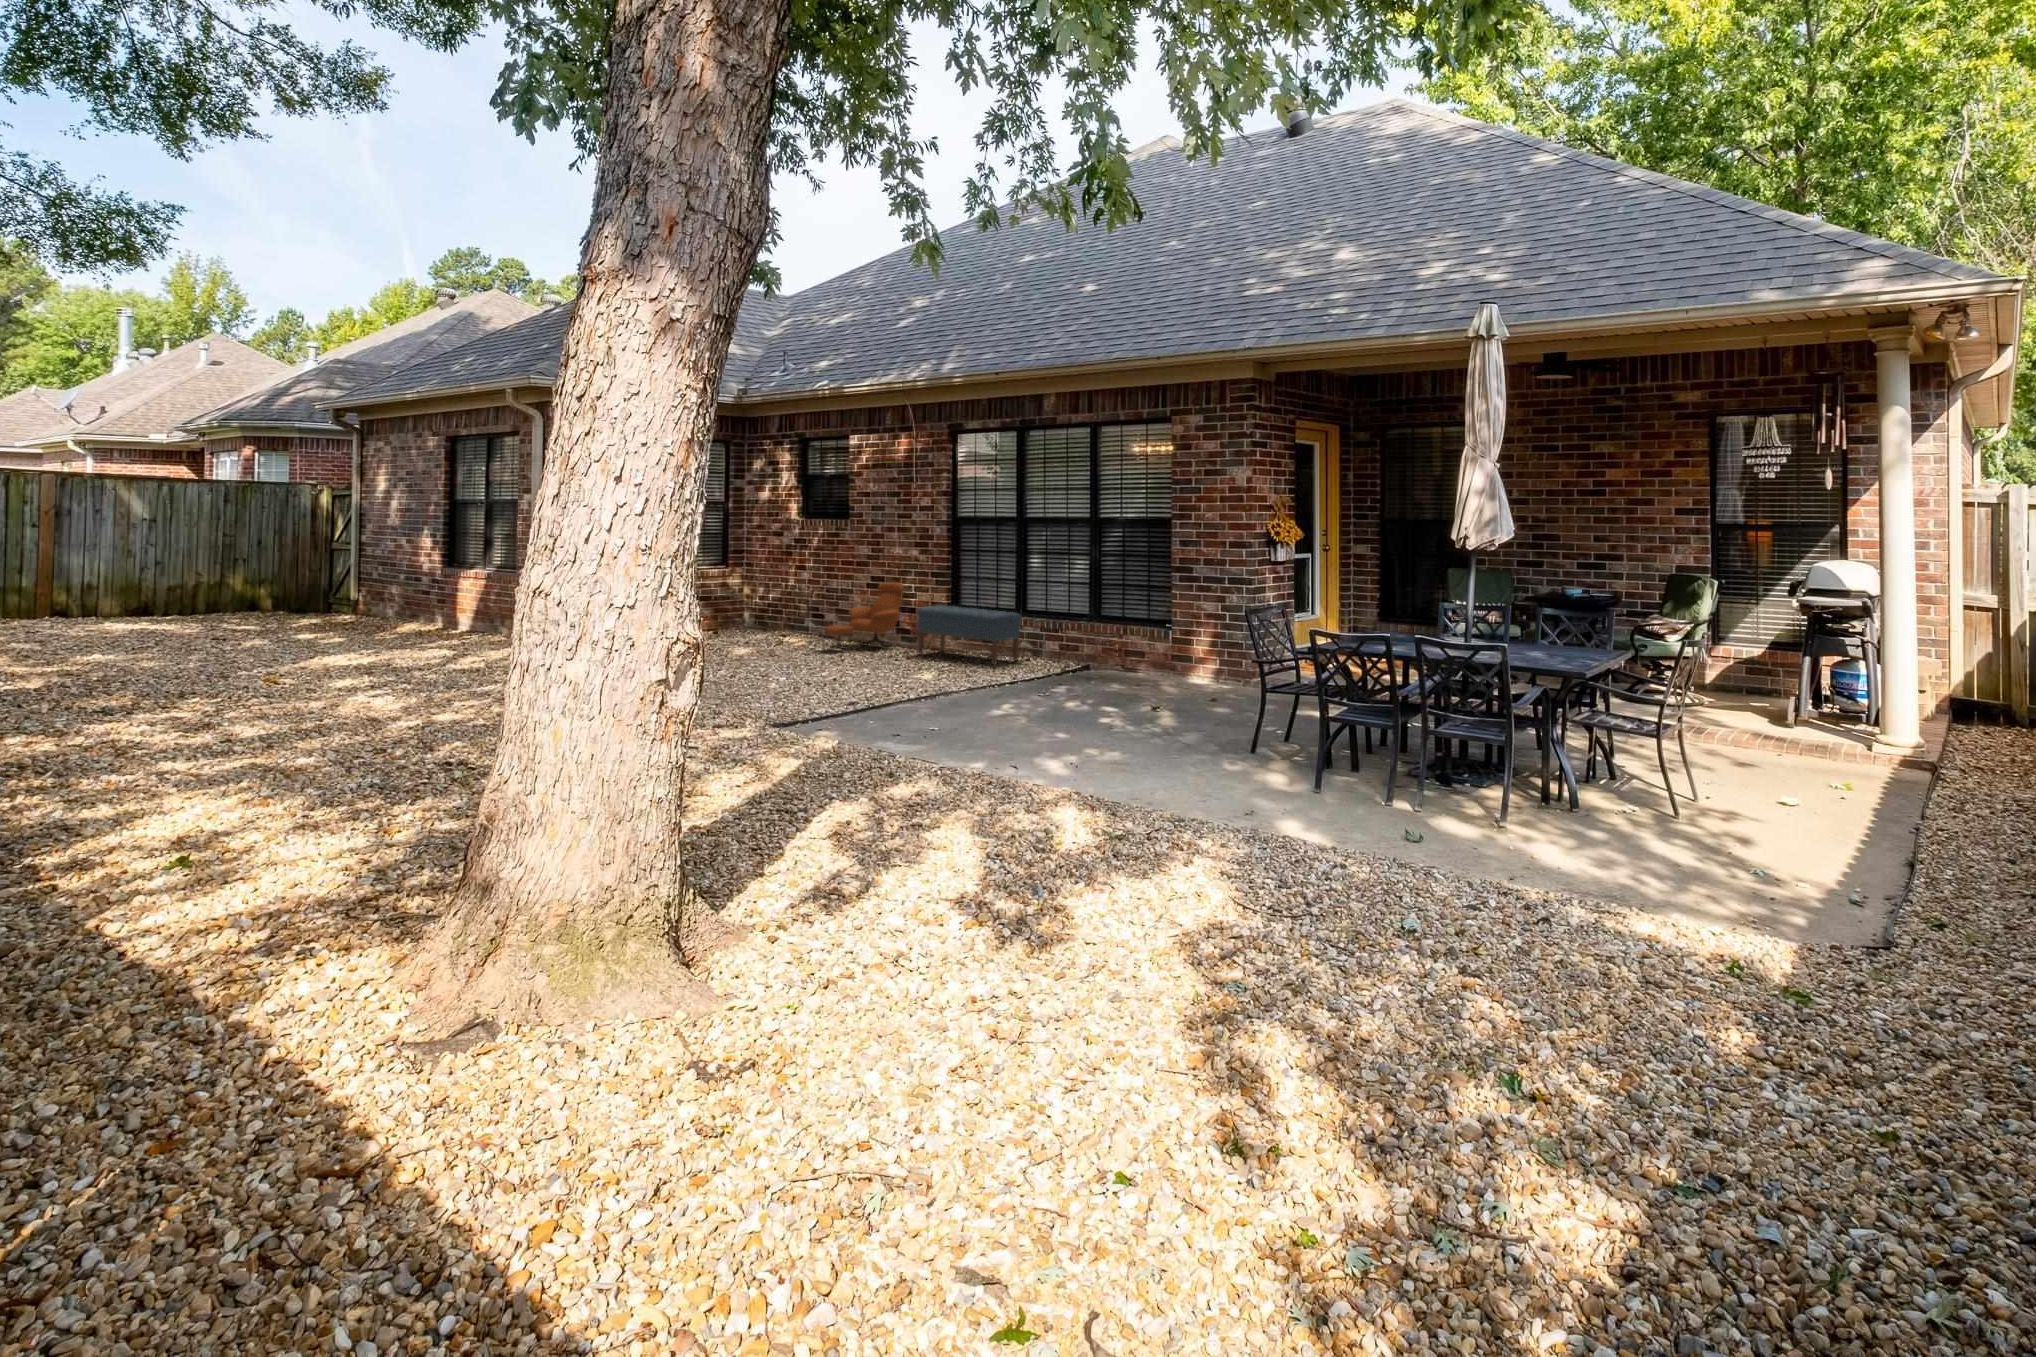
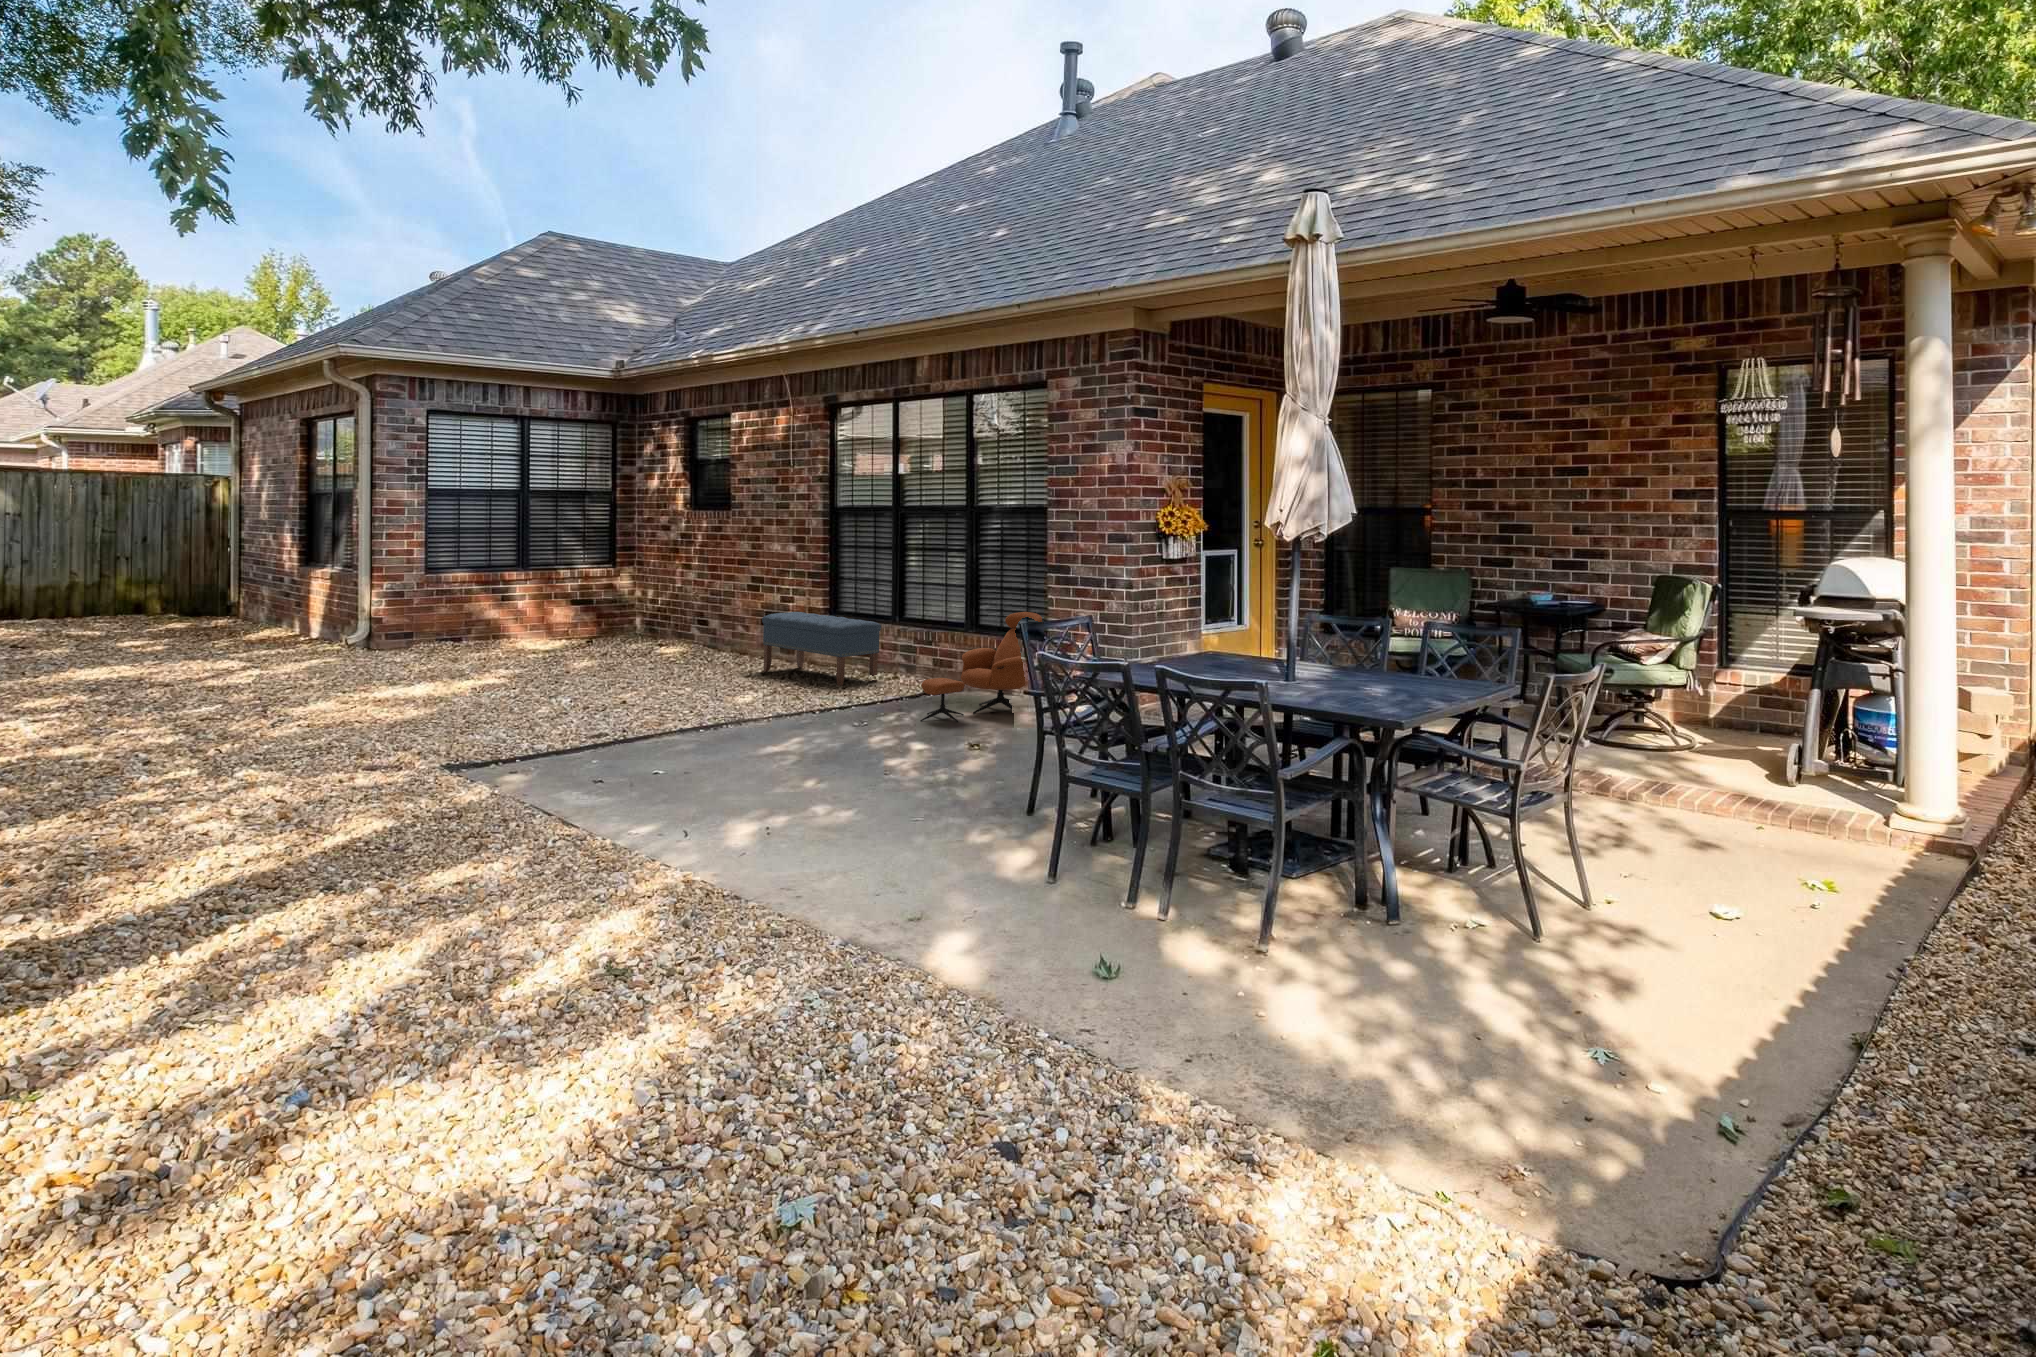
lounge chair: present [825,582,904,650] -> present [920,612,1042,722]

